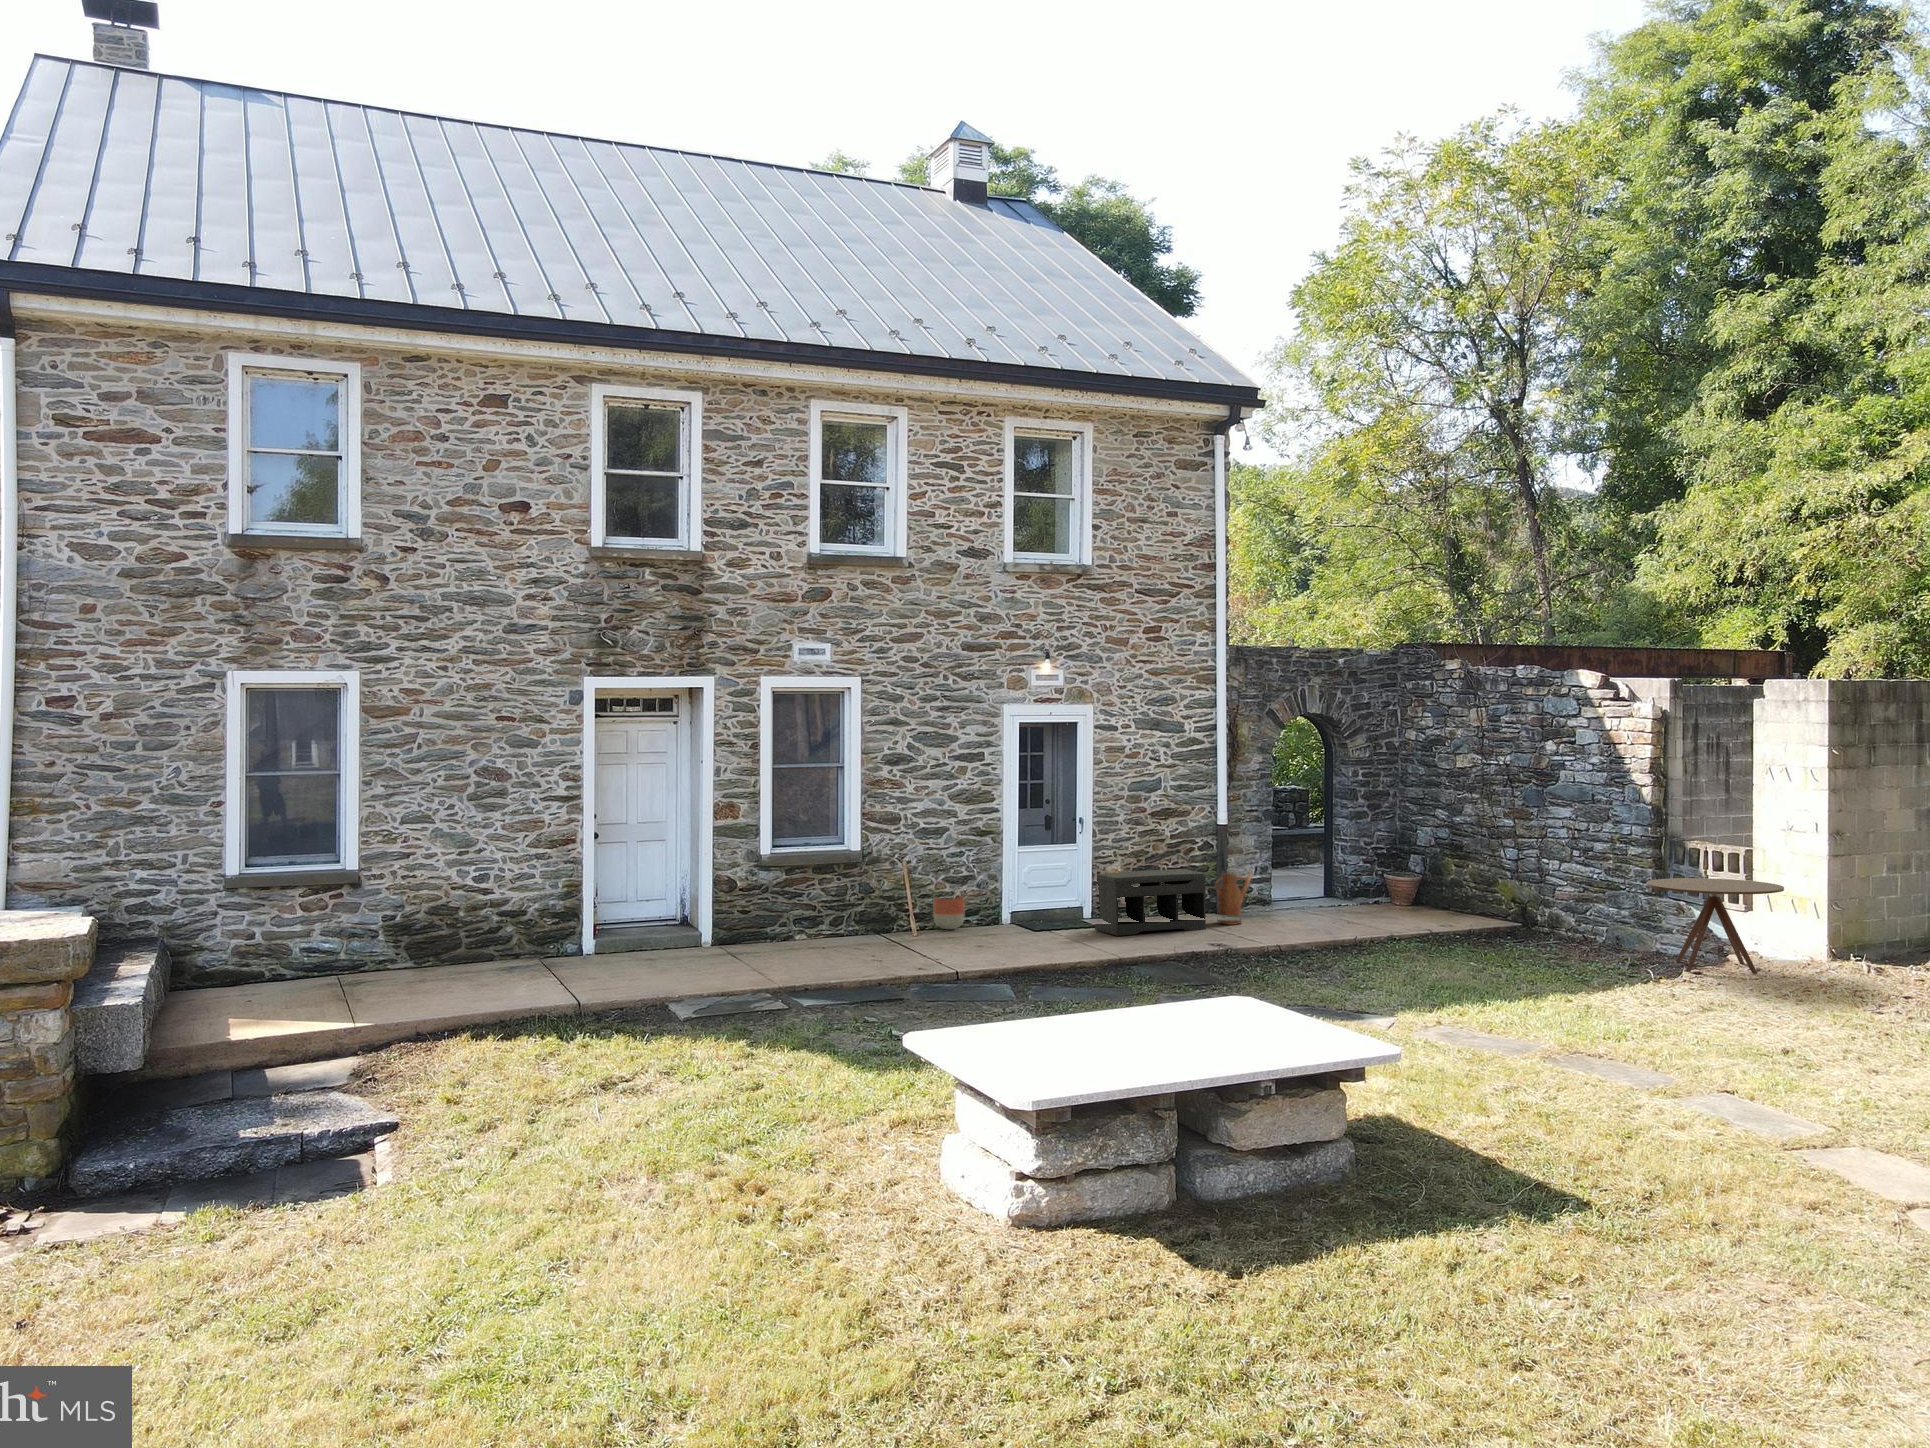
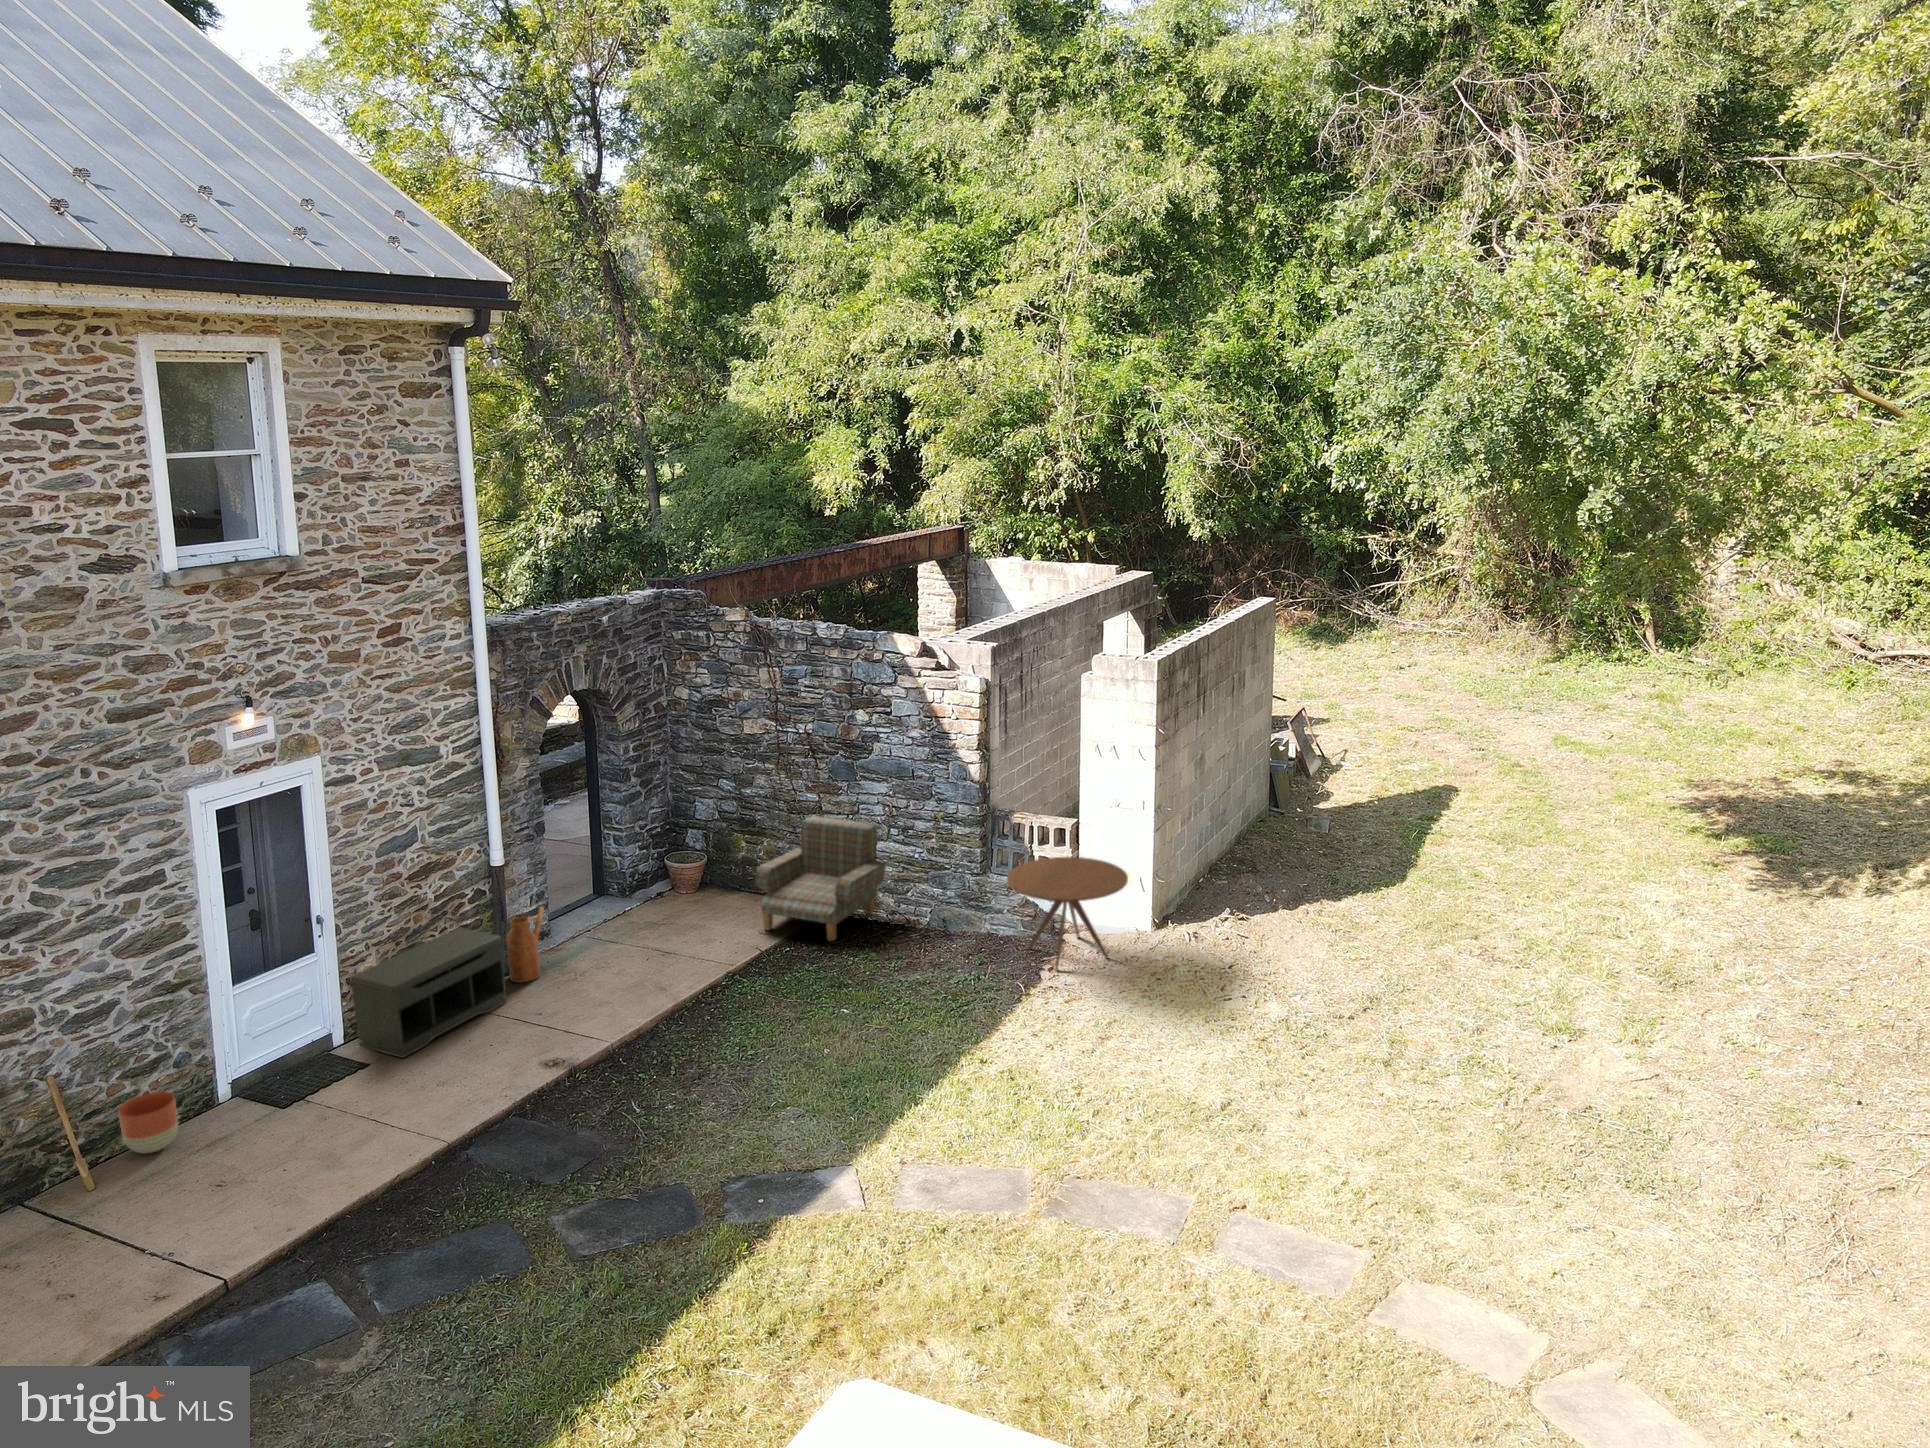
armchair: none [1436,842,1565,938] -> present [755,816,887,941]

